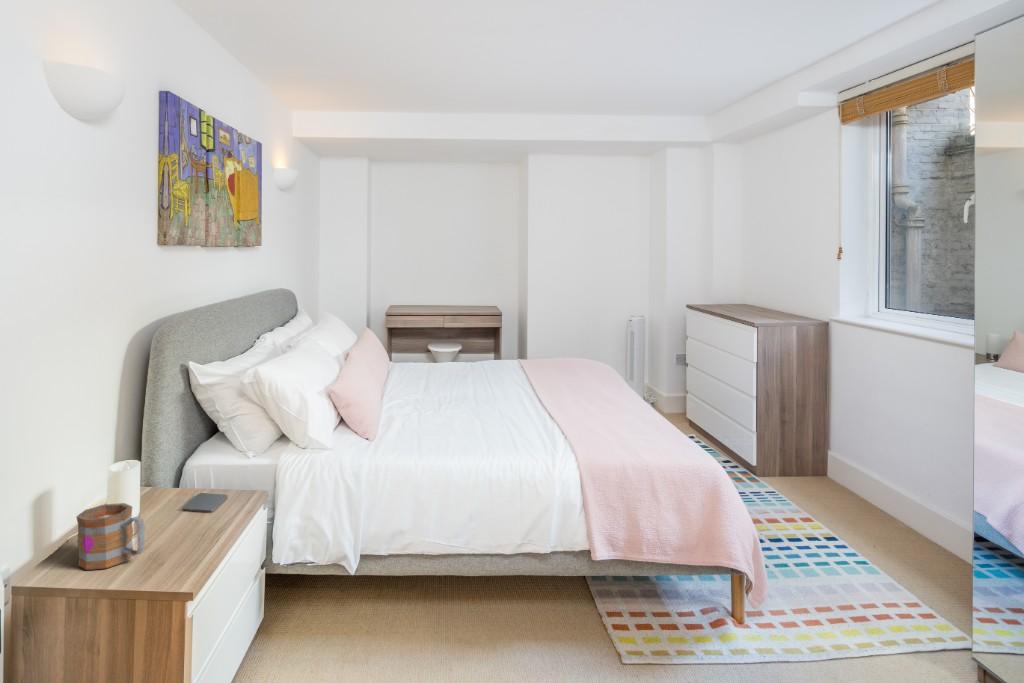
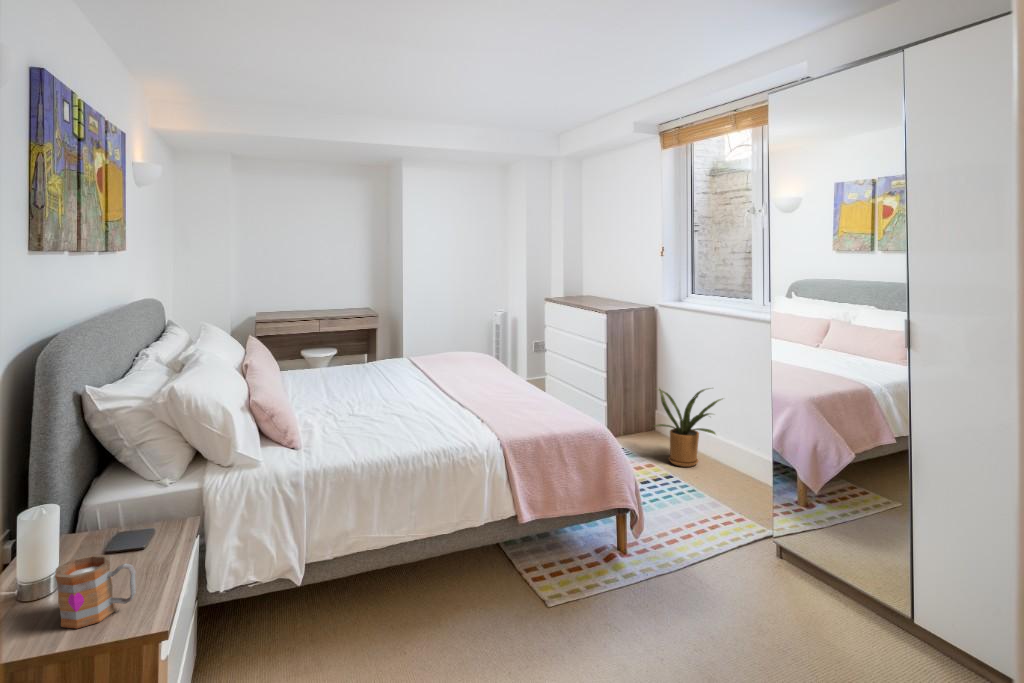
house plant: none [816,427,924,531] -> present [655,388,722,467]

